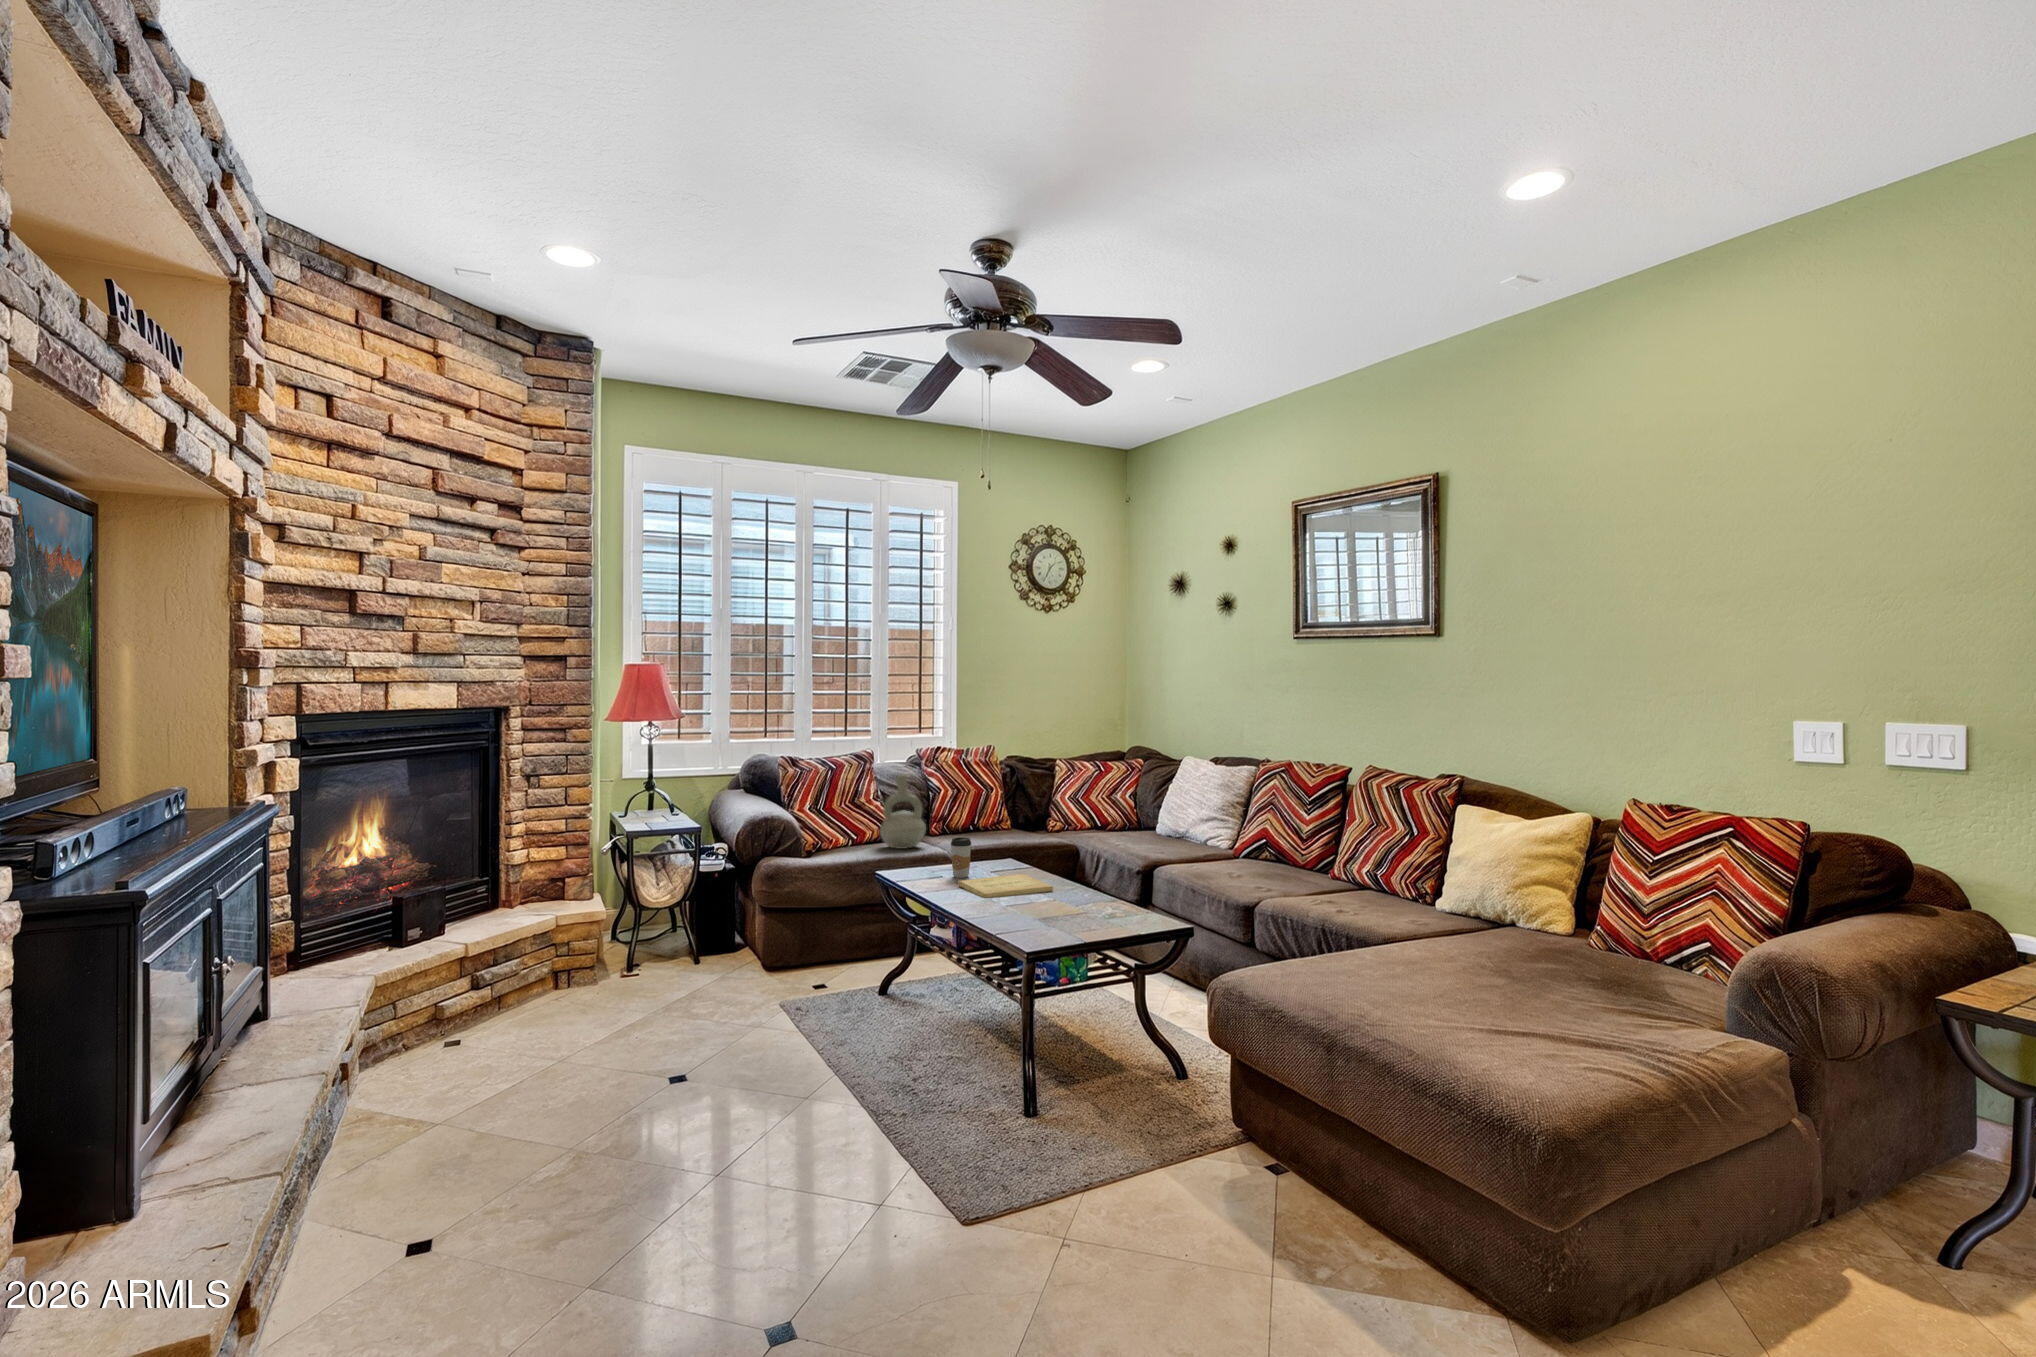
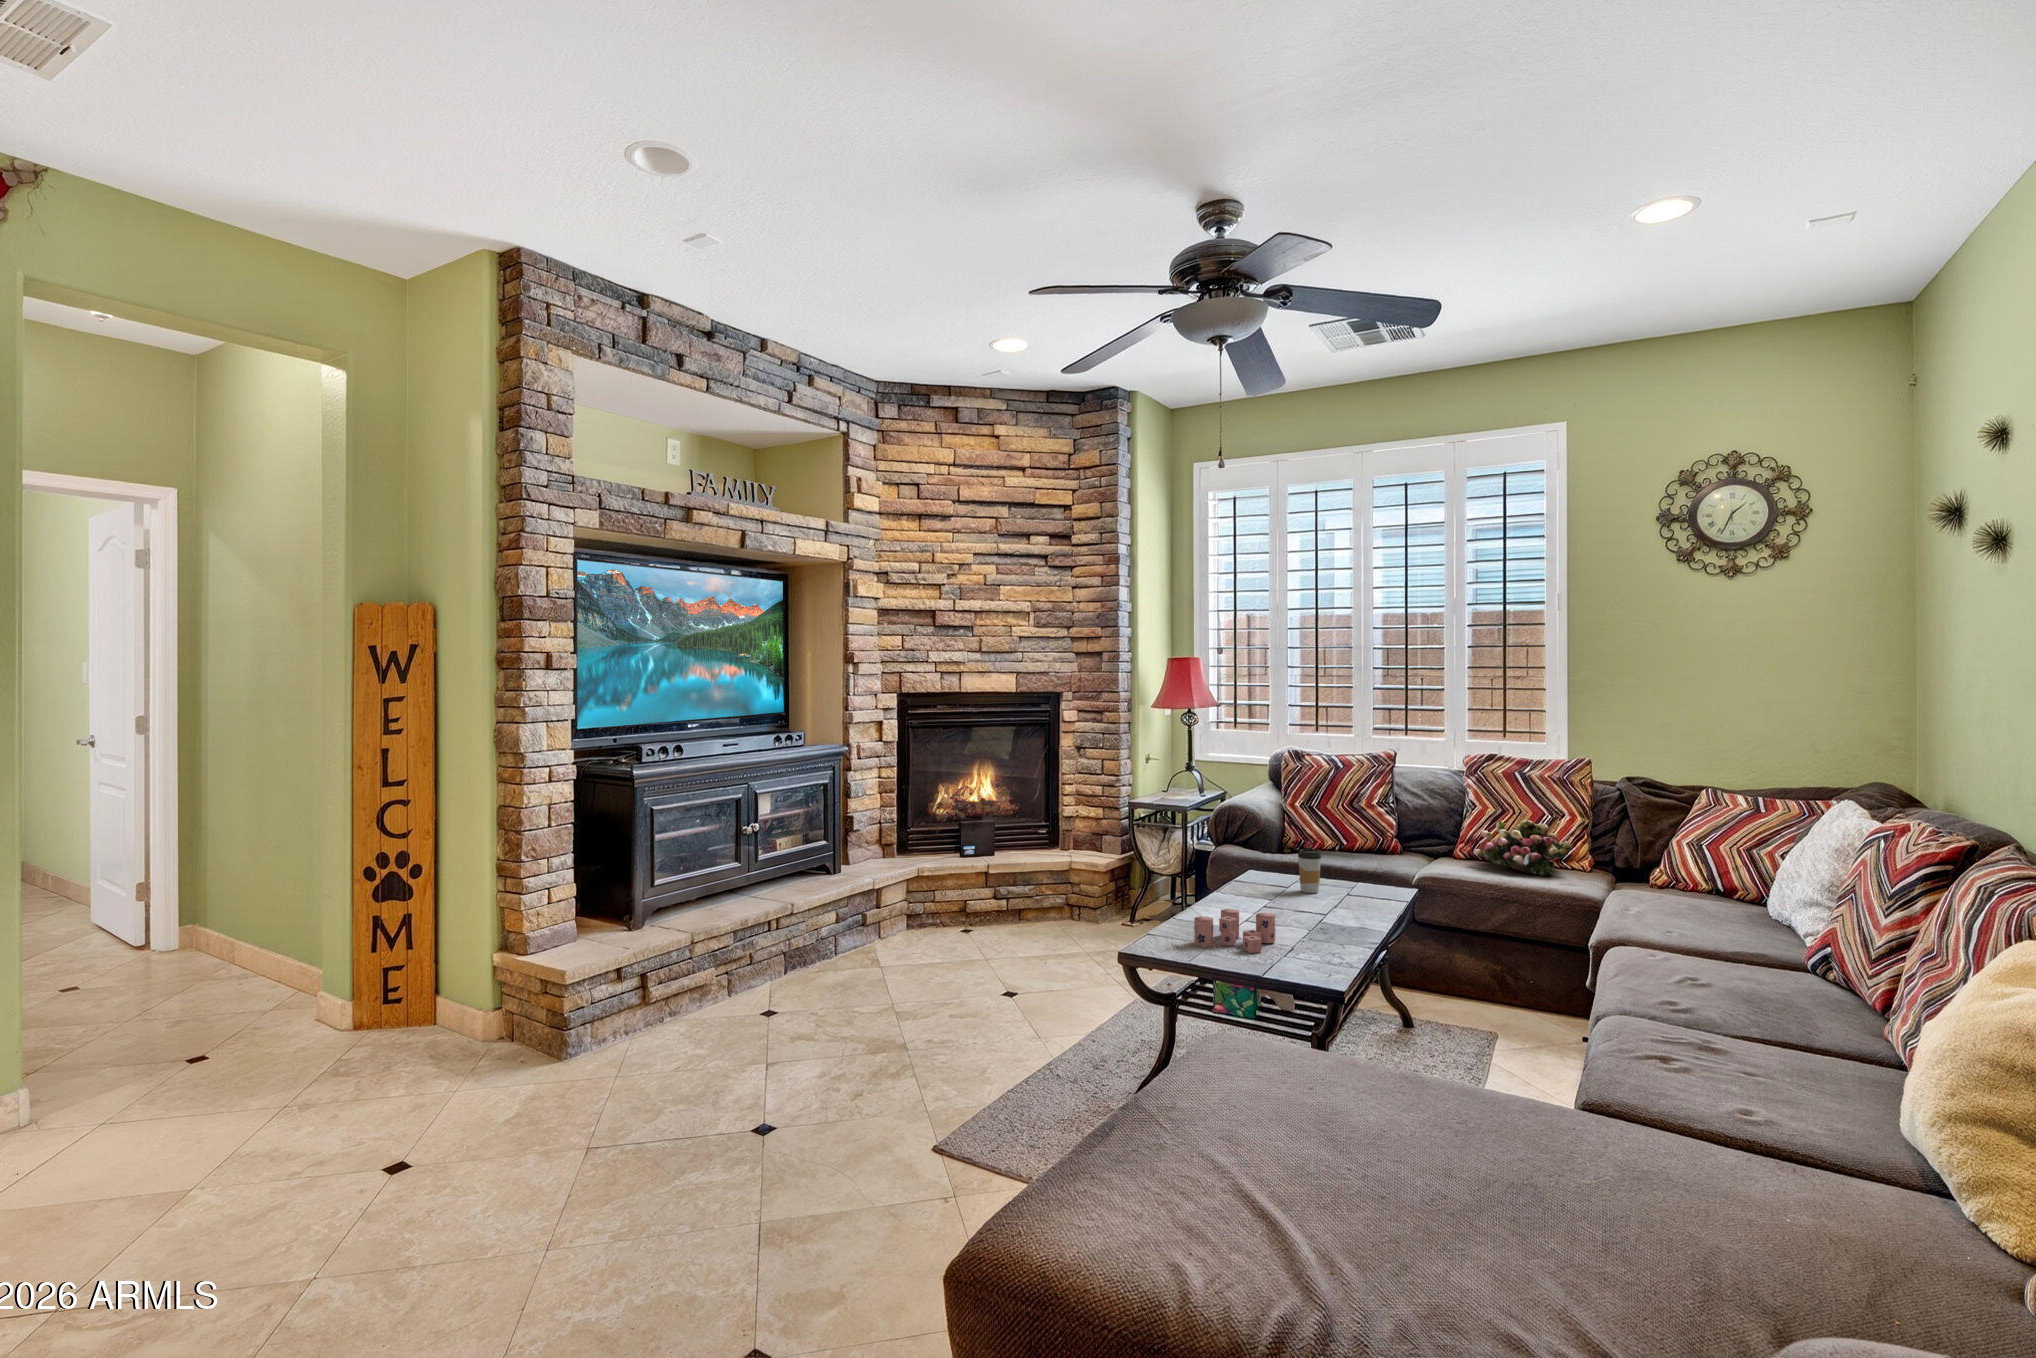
decorative vase: present [880,774,926,849] -> none [1354,779,1408,861]
flower arrangement: none [955,793,1022,837] -> present [1473,819,1572,876]
book: present [958,874,1053,898] -> none [1246,891,1350,923]
candle: none [1046,886,1107,927] -> present [1194,909,1275,953]

